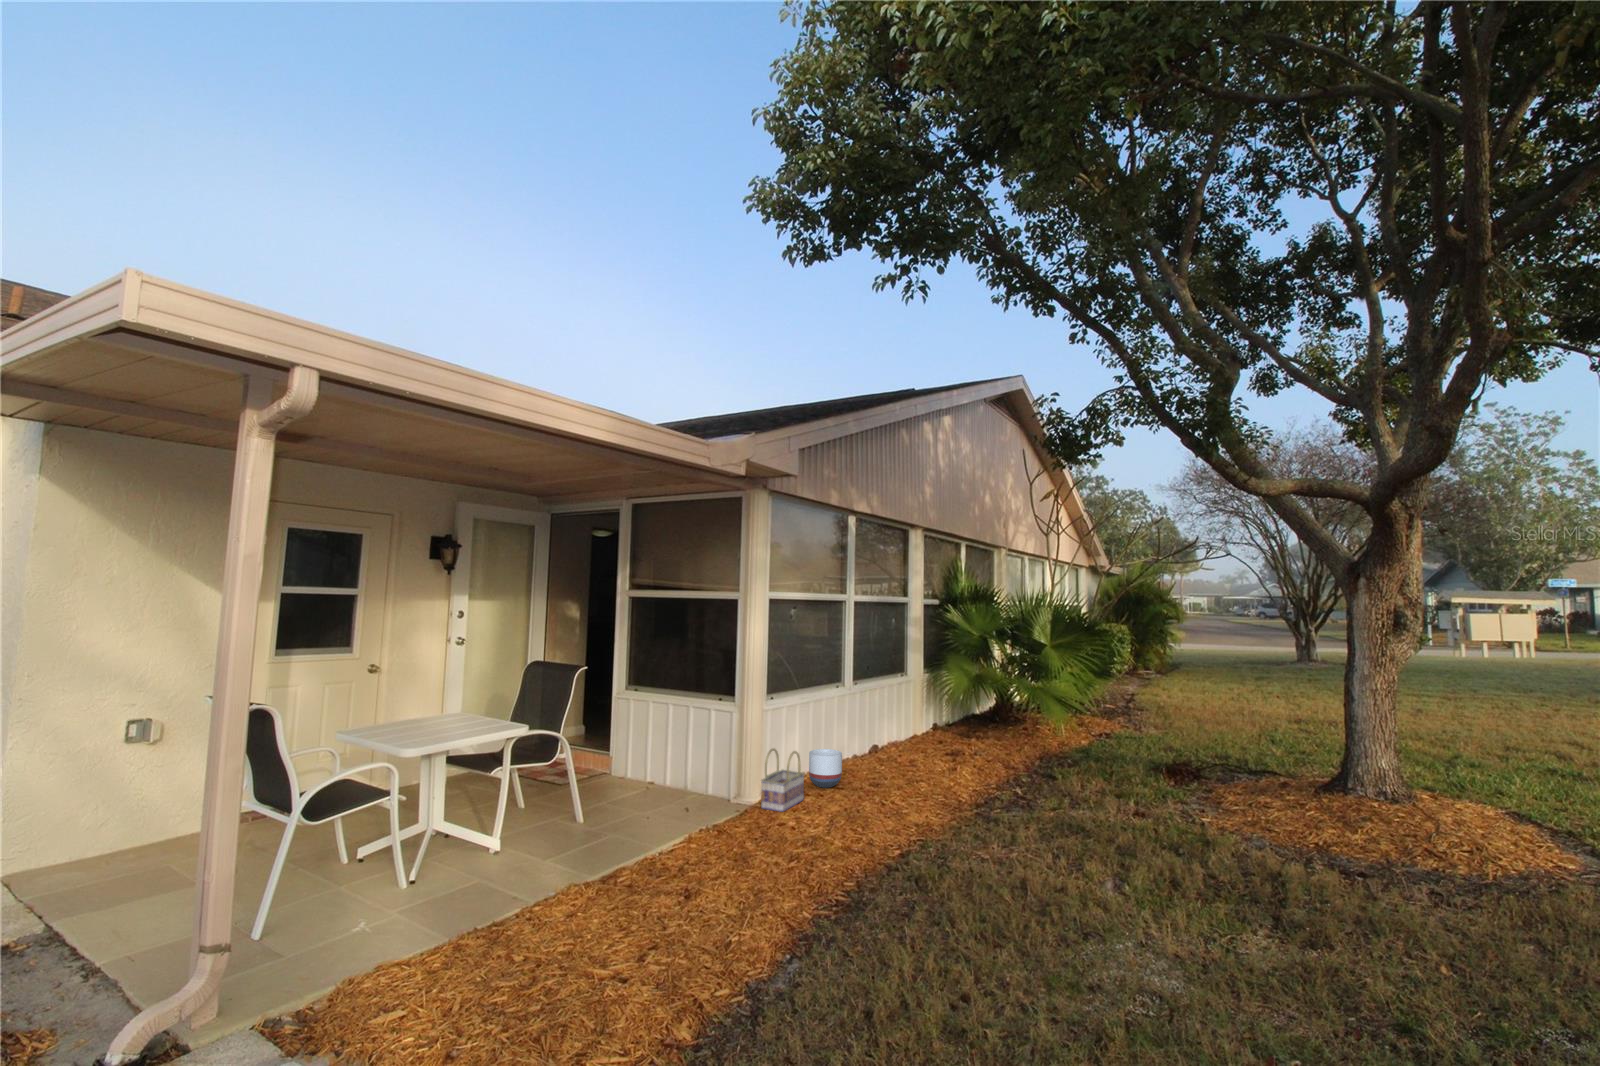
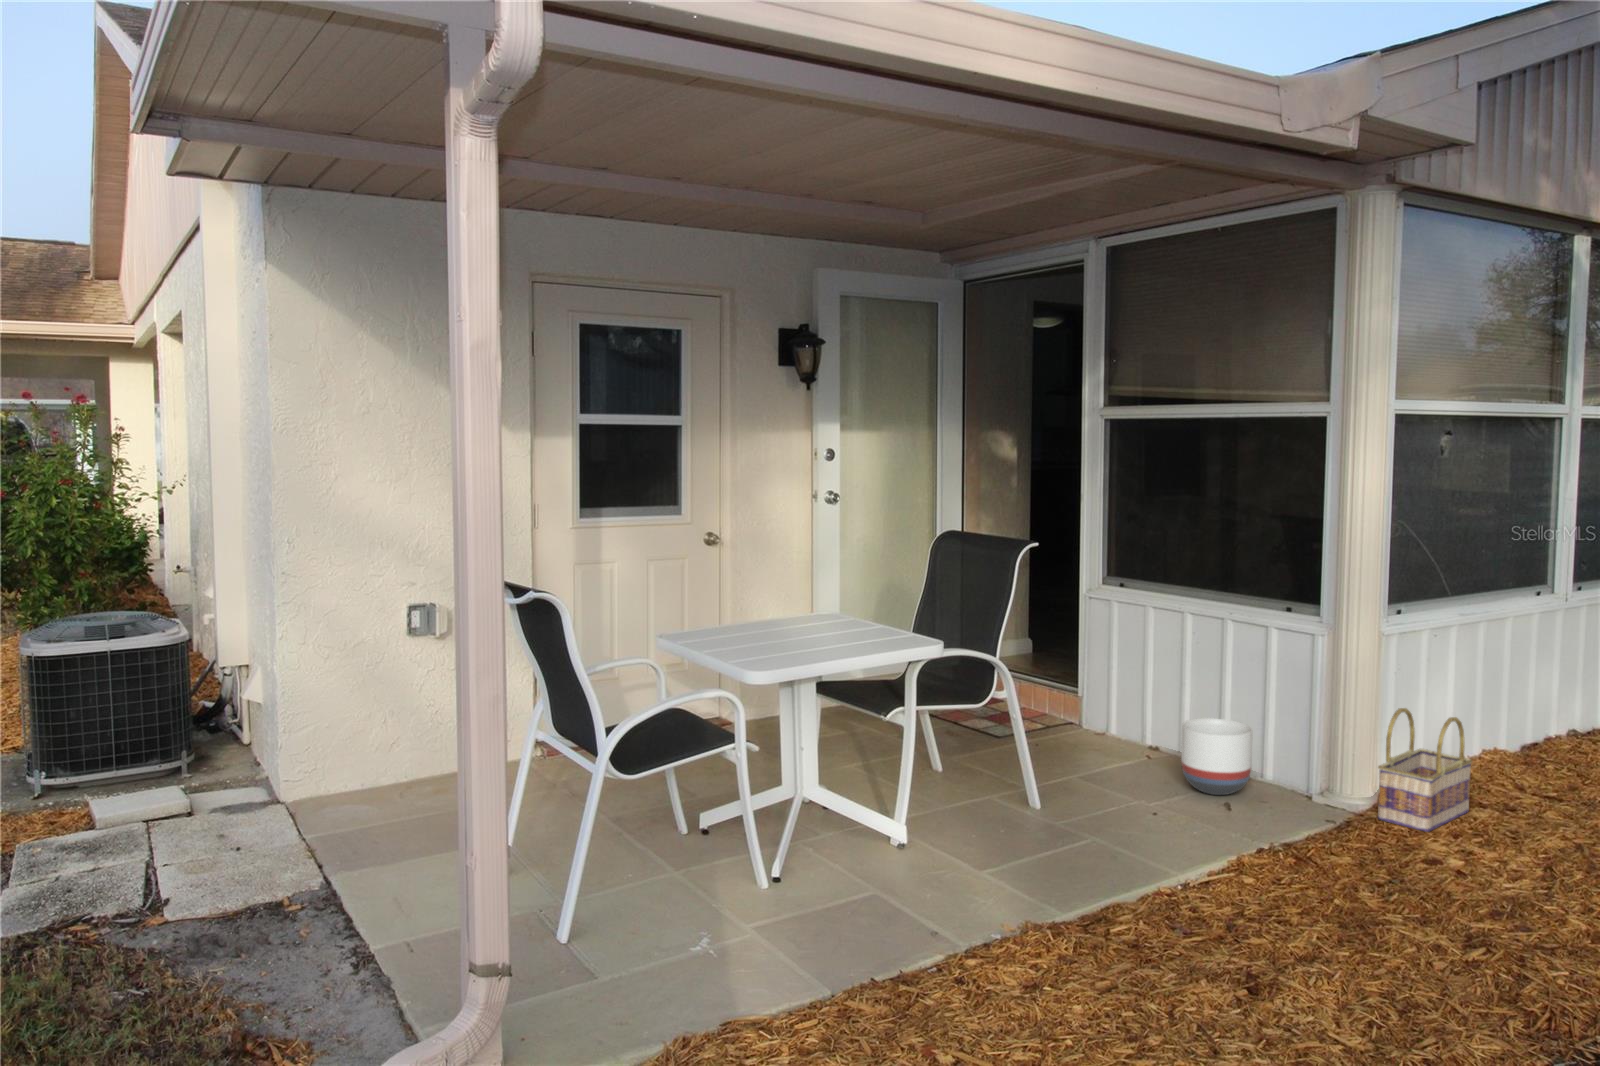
planter: present [809,749,842,788] -> present [1181,718,1252,795]

